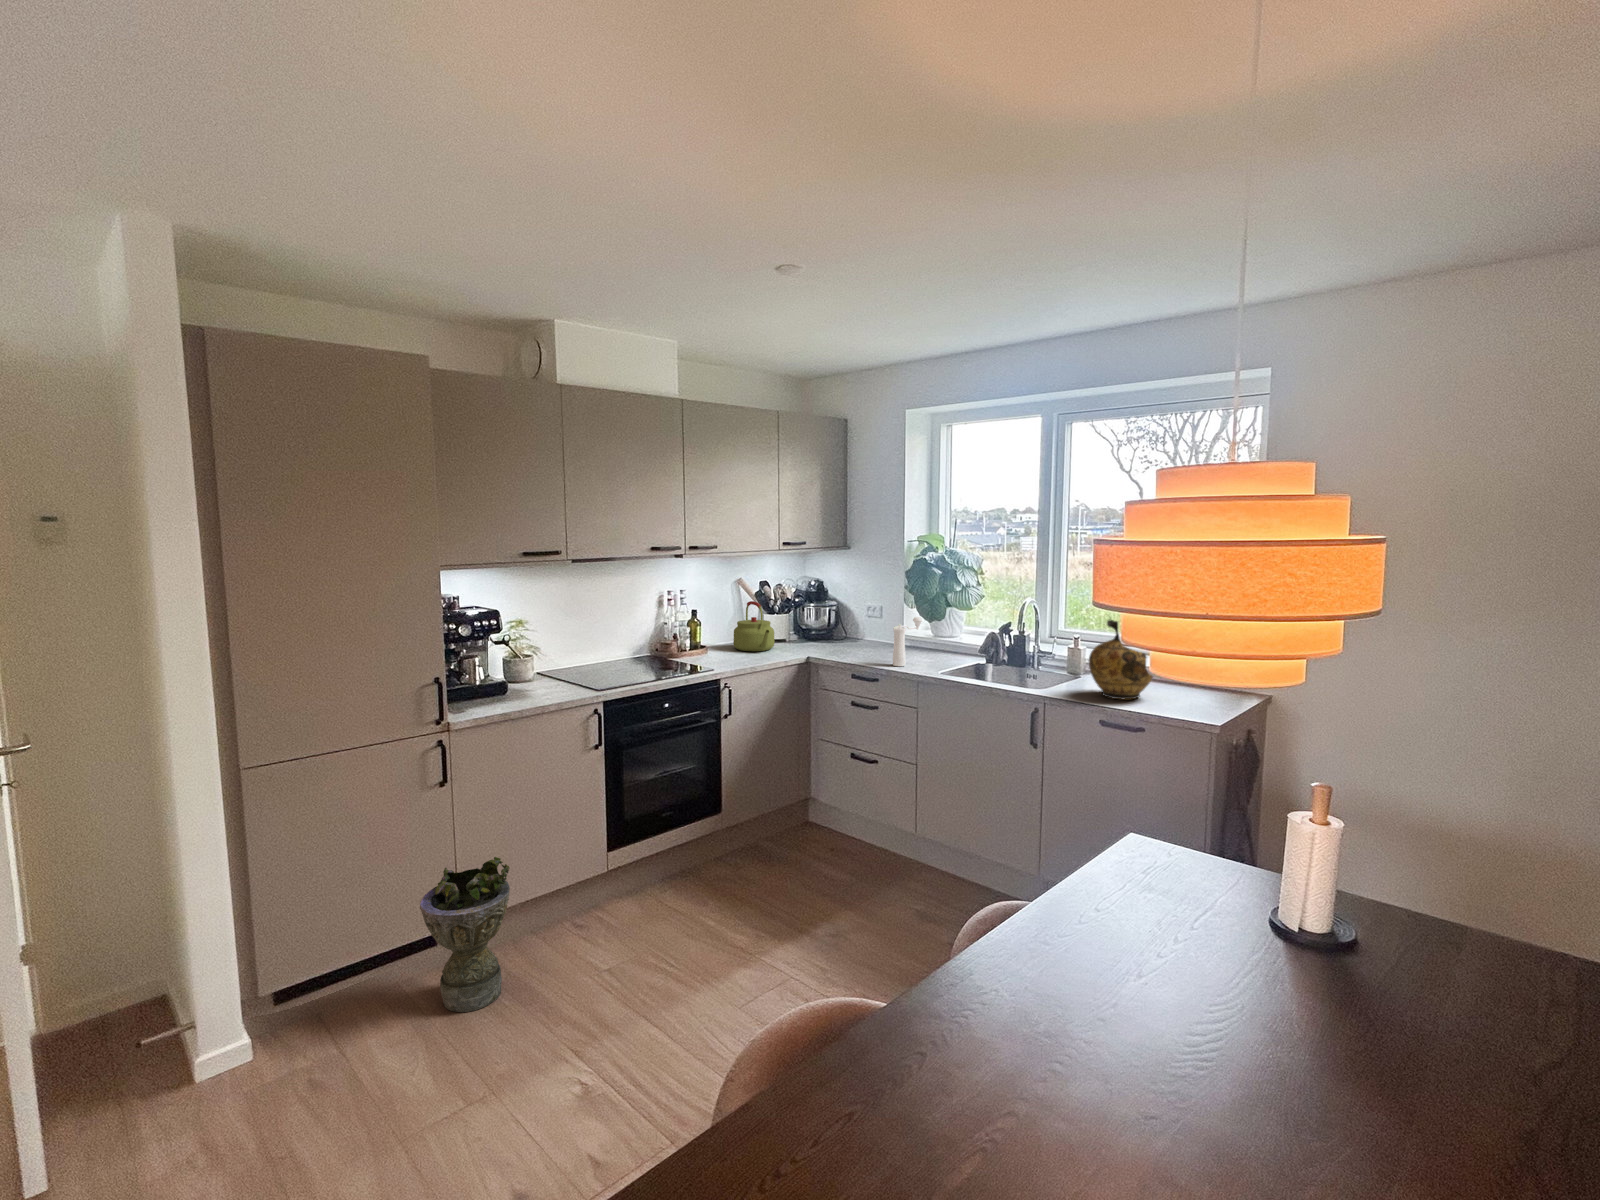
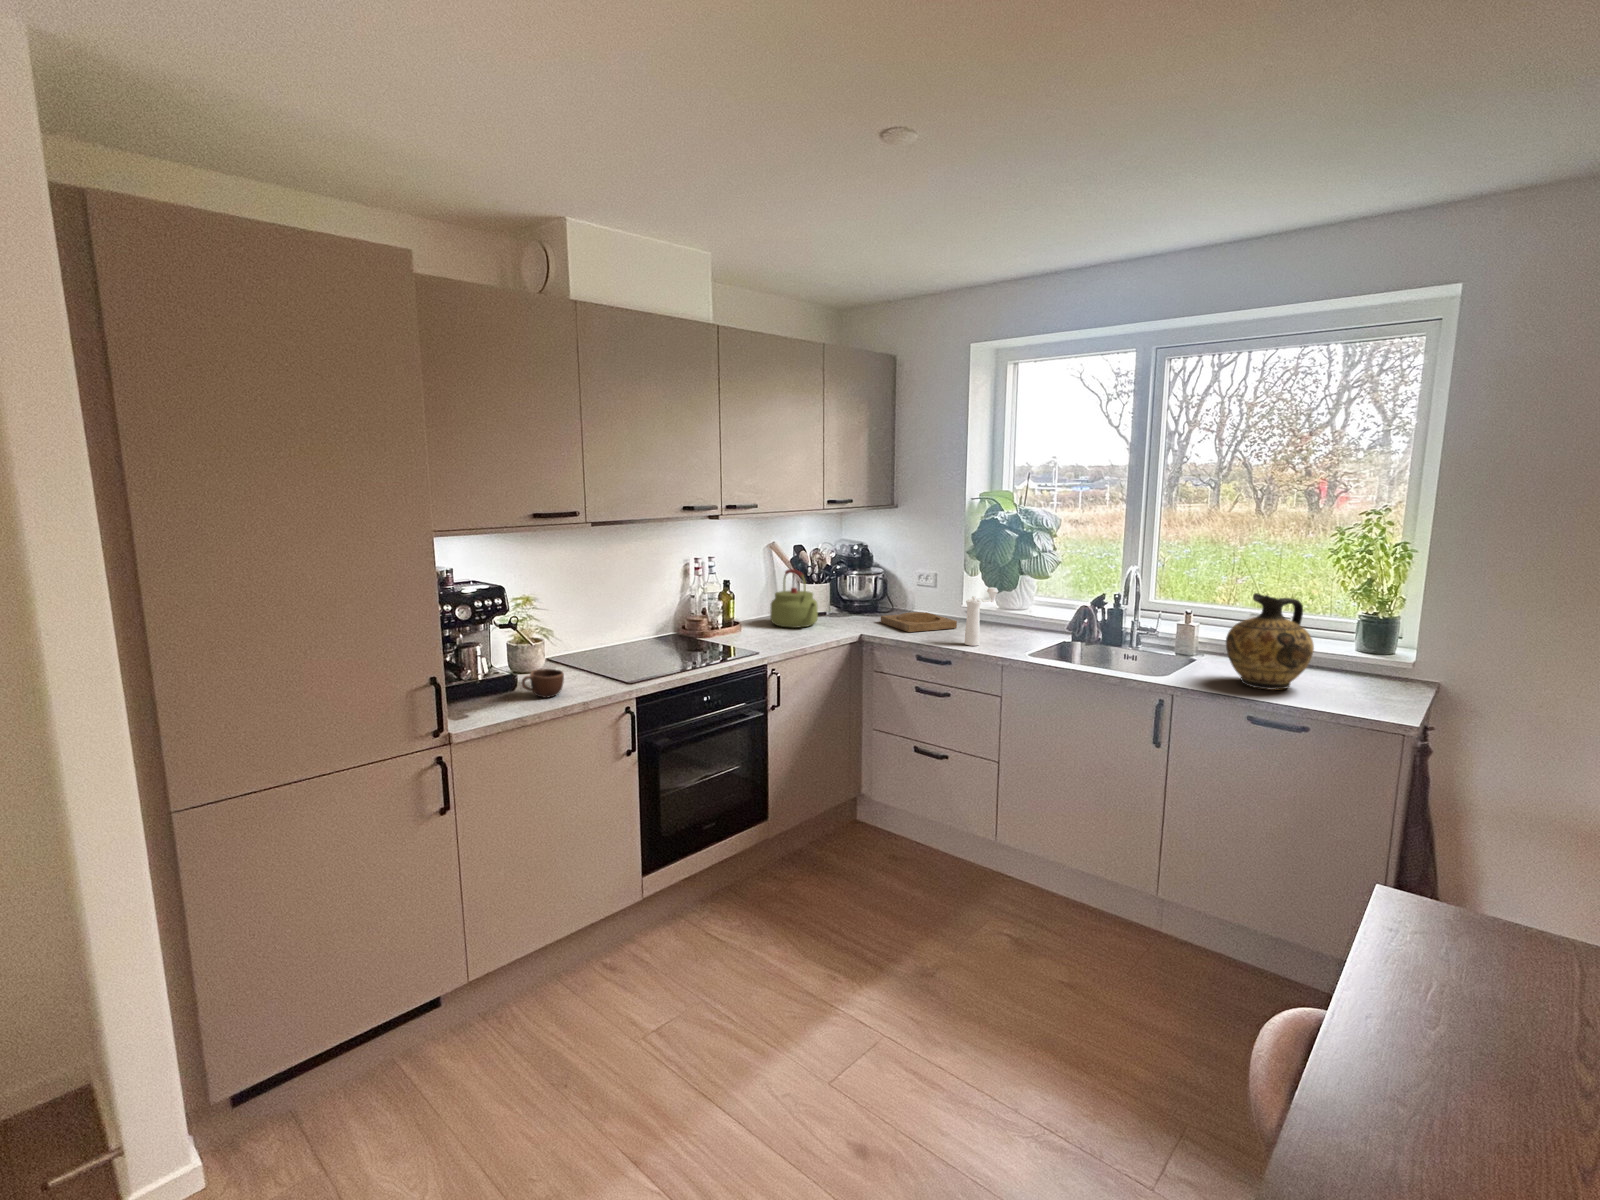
tray: none [830,640,894,656] -> present [881,612,957,632]
mug: none [509,676,544,699] -> present [522,669,564,698]
planter: present [420,857,510,1012] -> none [420,903,534,1106]

